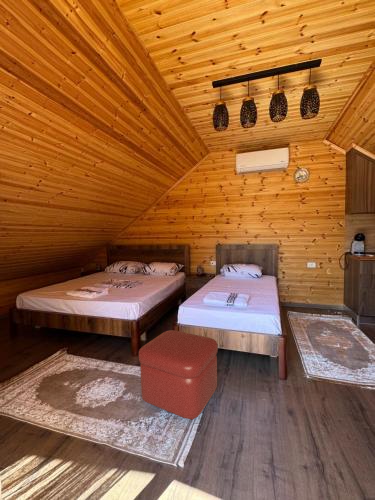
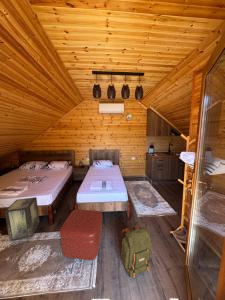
storage box: none [73,303,119,364] -> present [5,197,40,241]
backpack: none [243,371,316,474] -> present [121,226,152,278]

